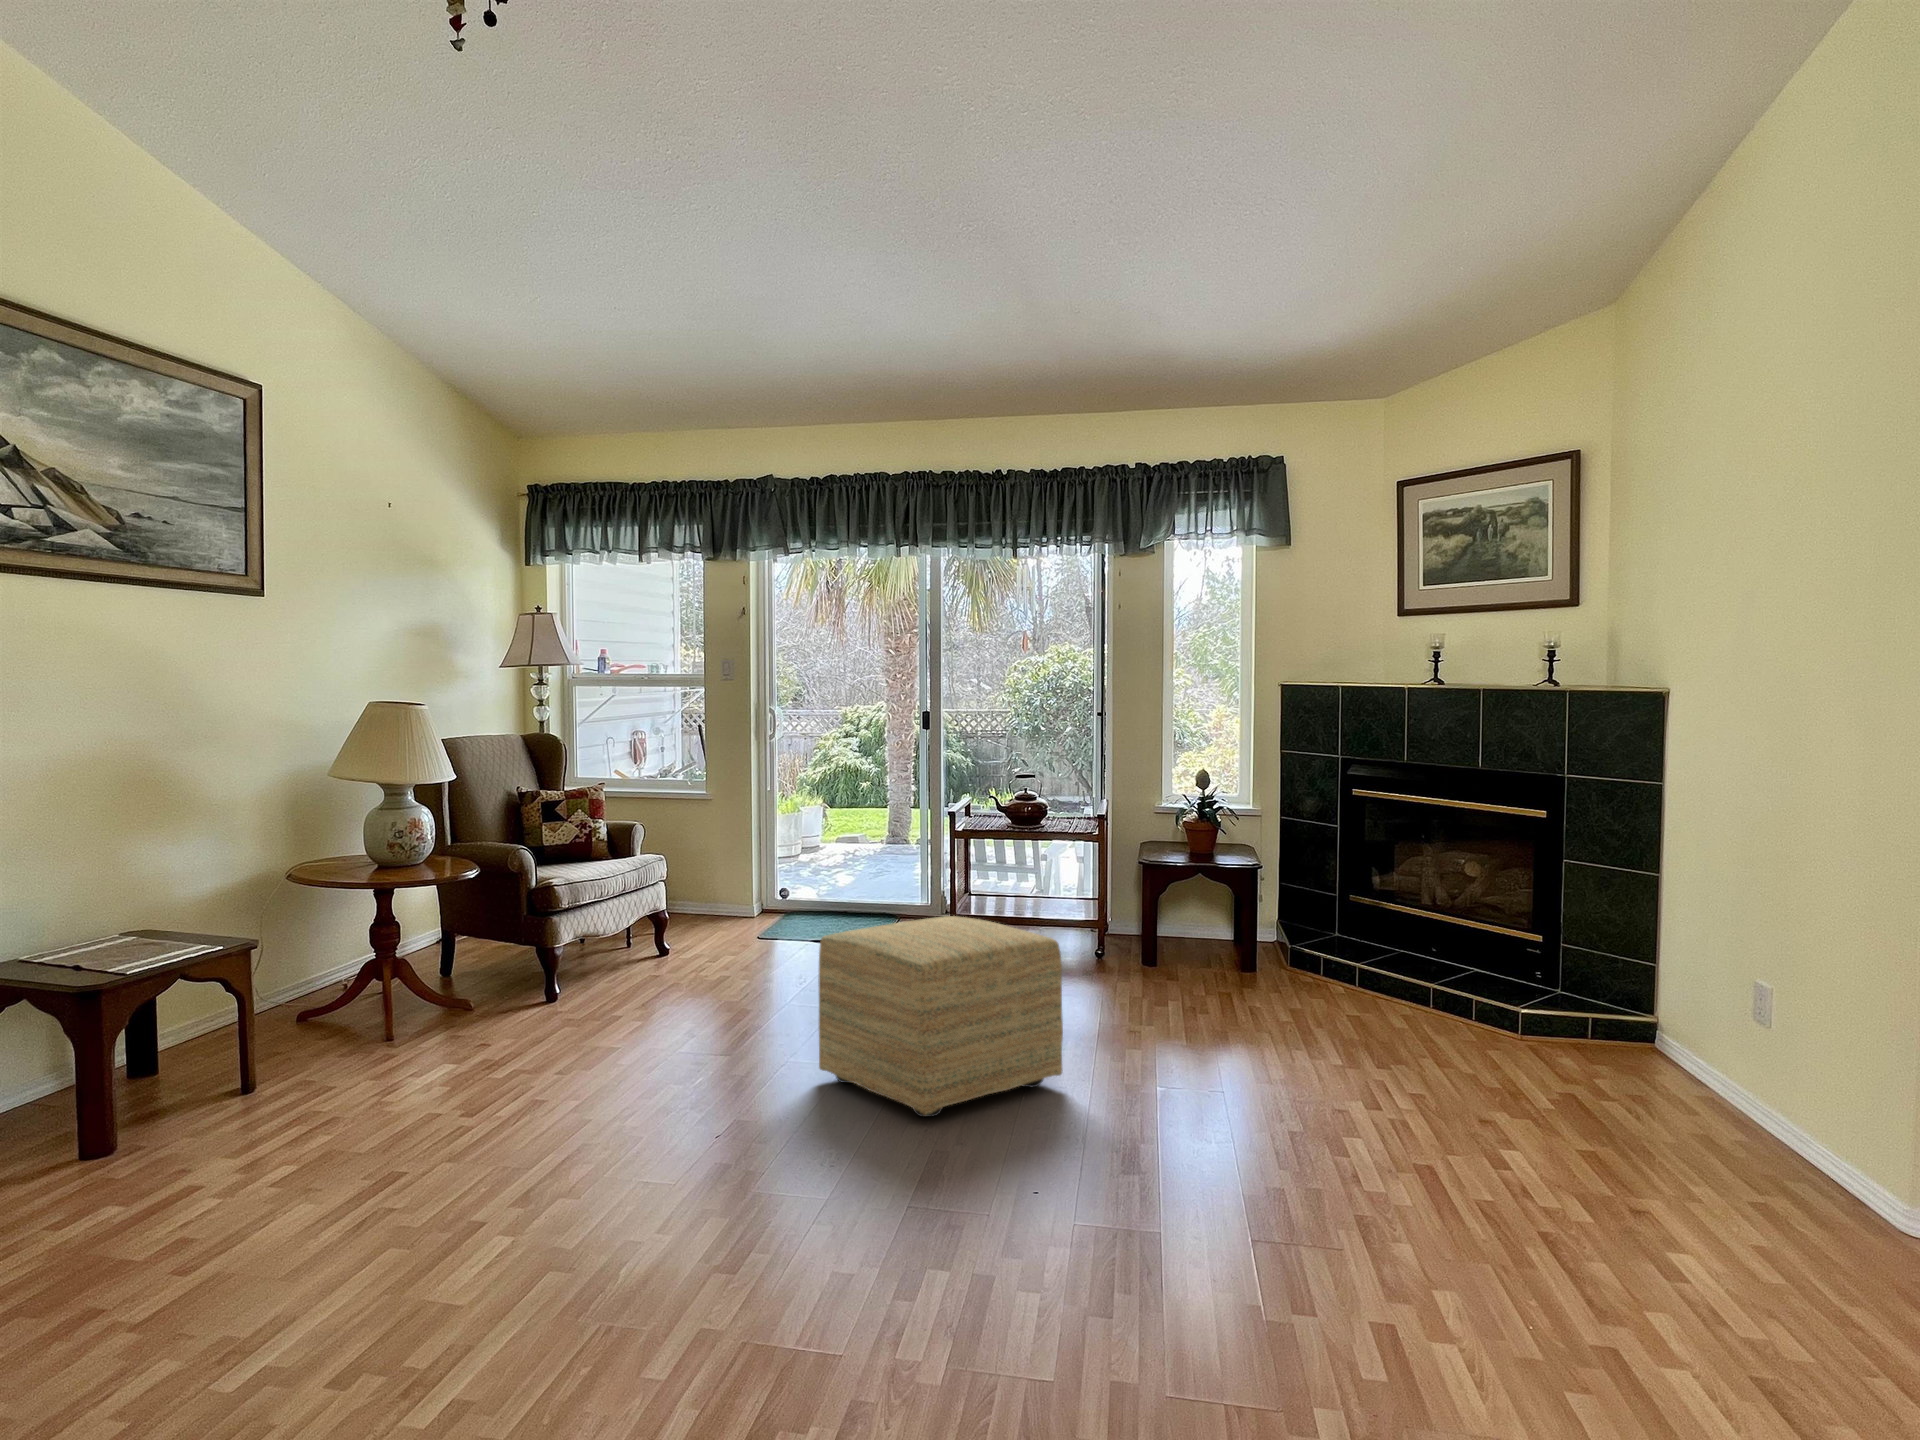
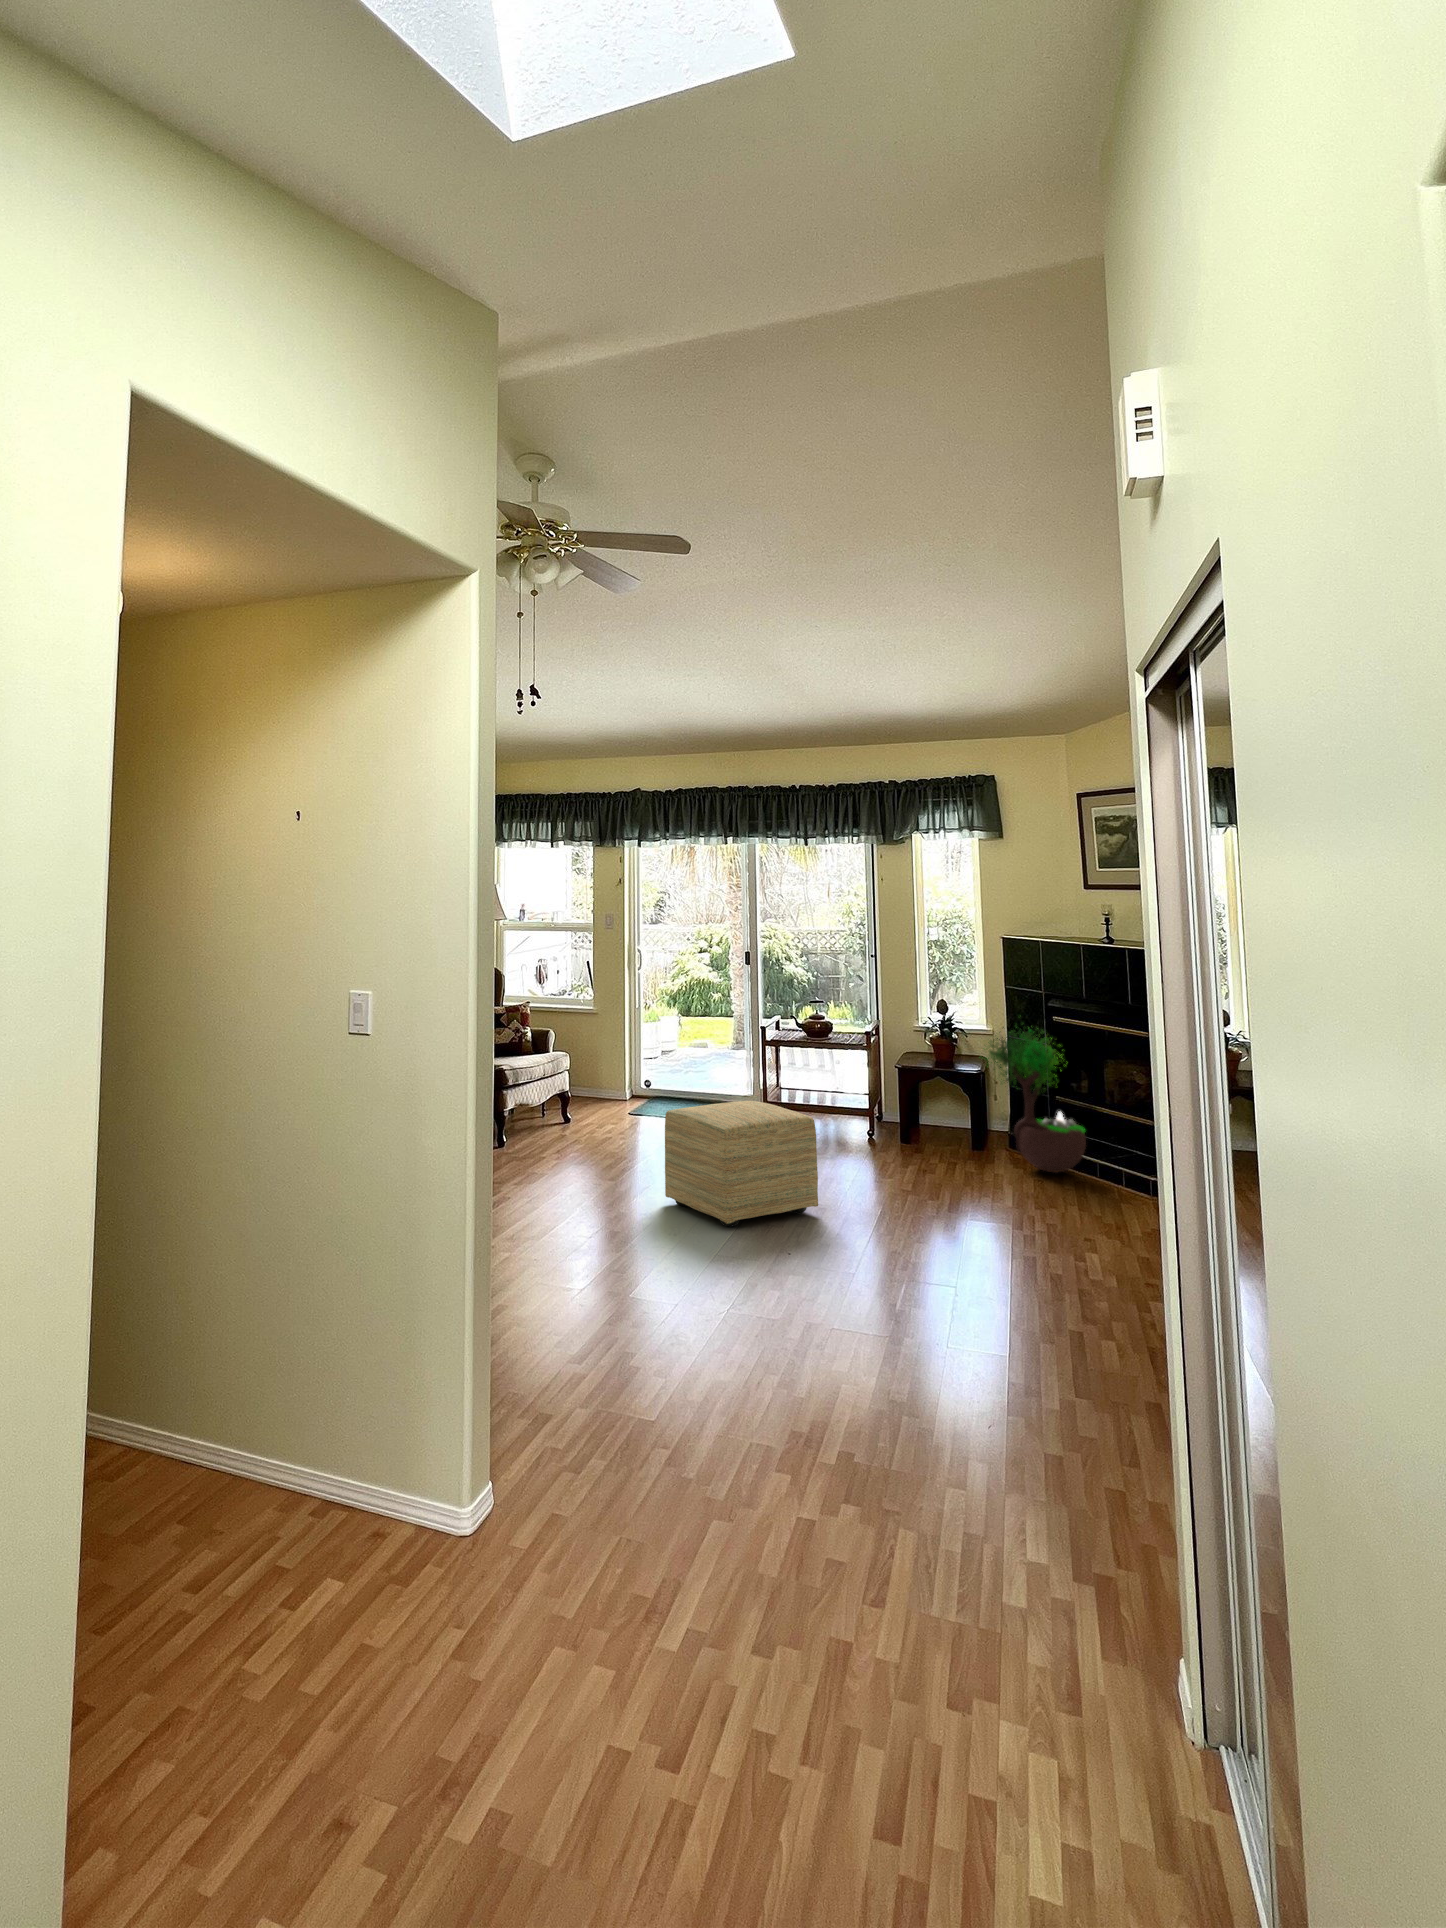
potted tree: none [1269,785,1418,1002] -> present [979,1027,1086,1173]

